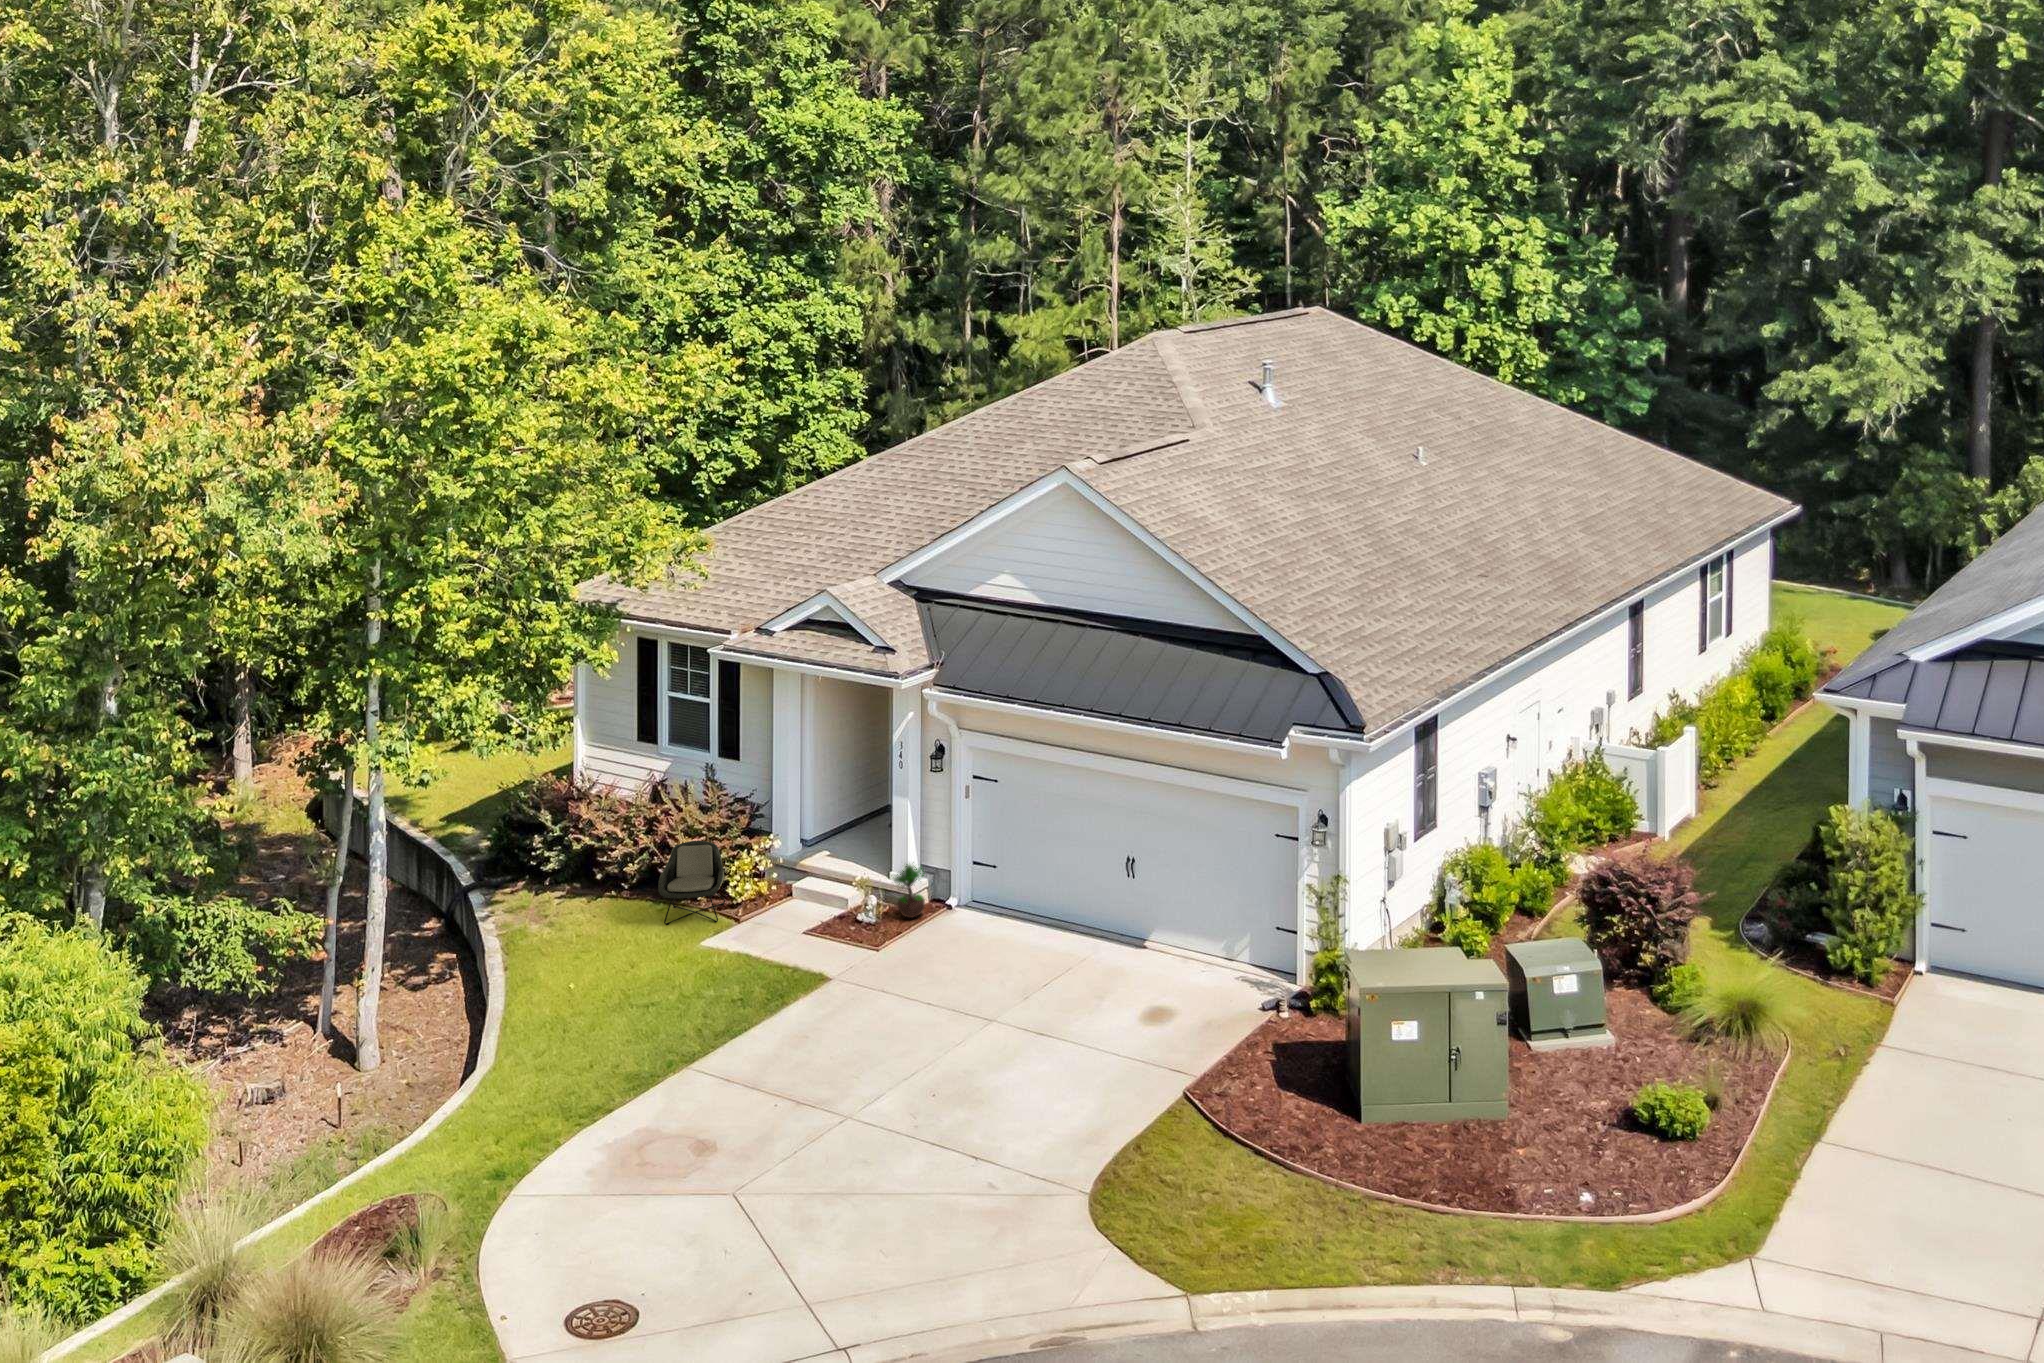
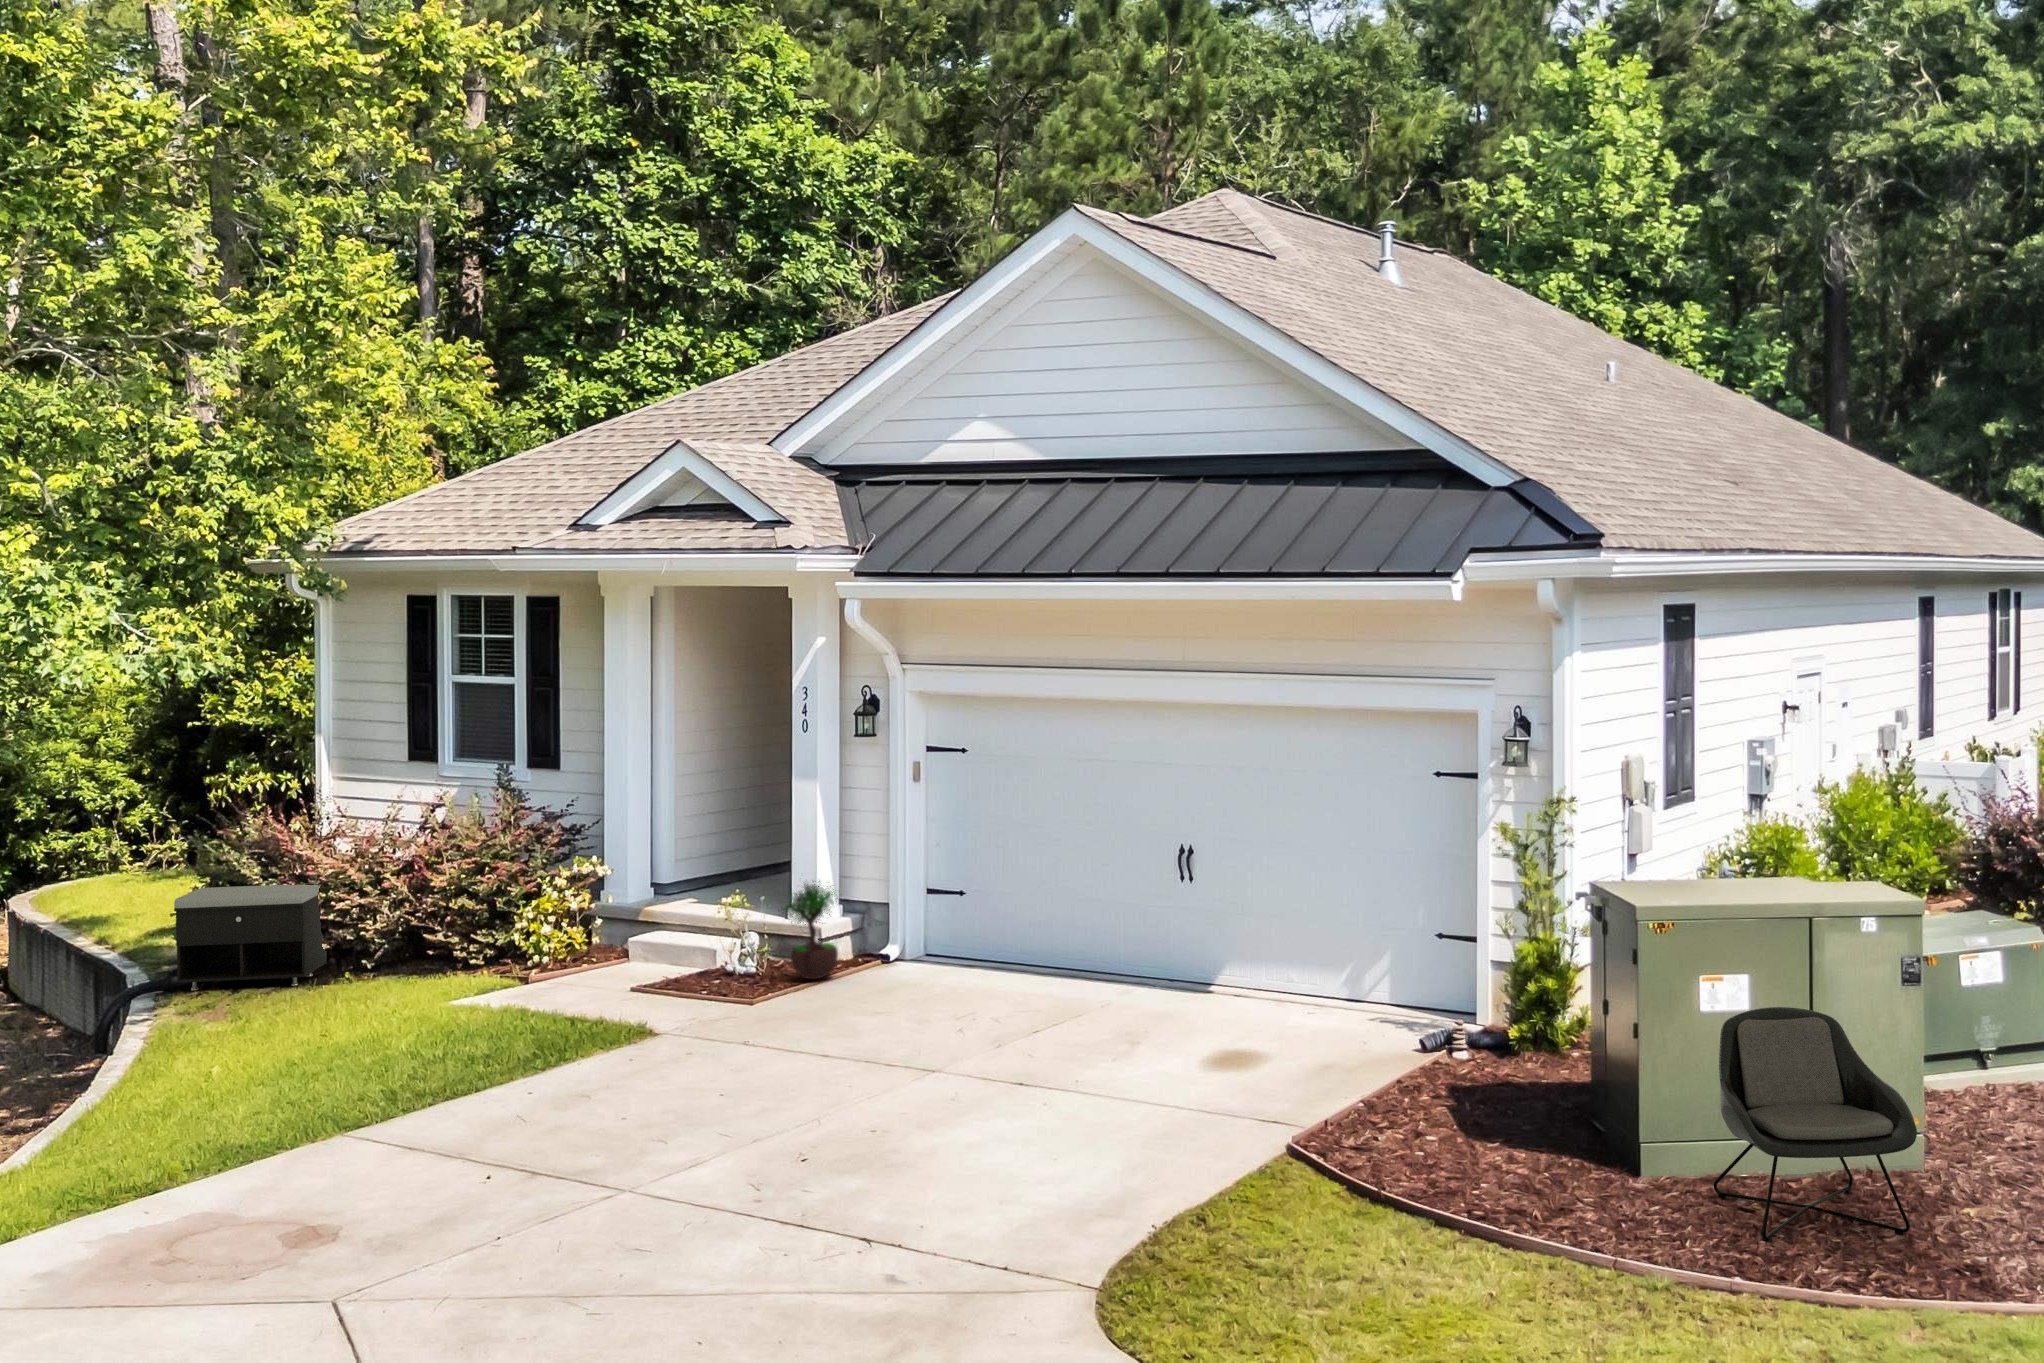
lounge chair: present [658,841,725,925] -> present [1713,1007,1917,1242]
storage bench: none [537,849,621,916] -> present [174,885,327,990]

